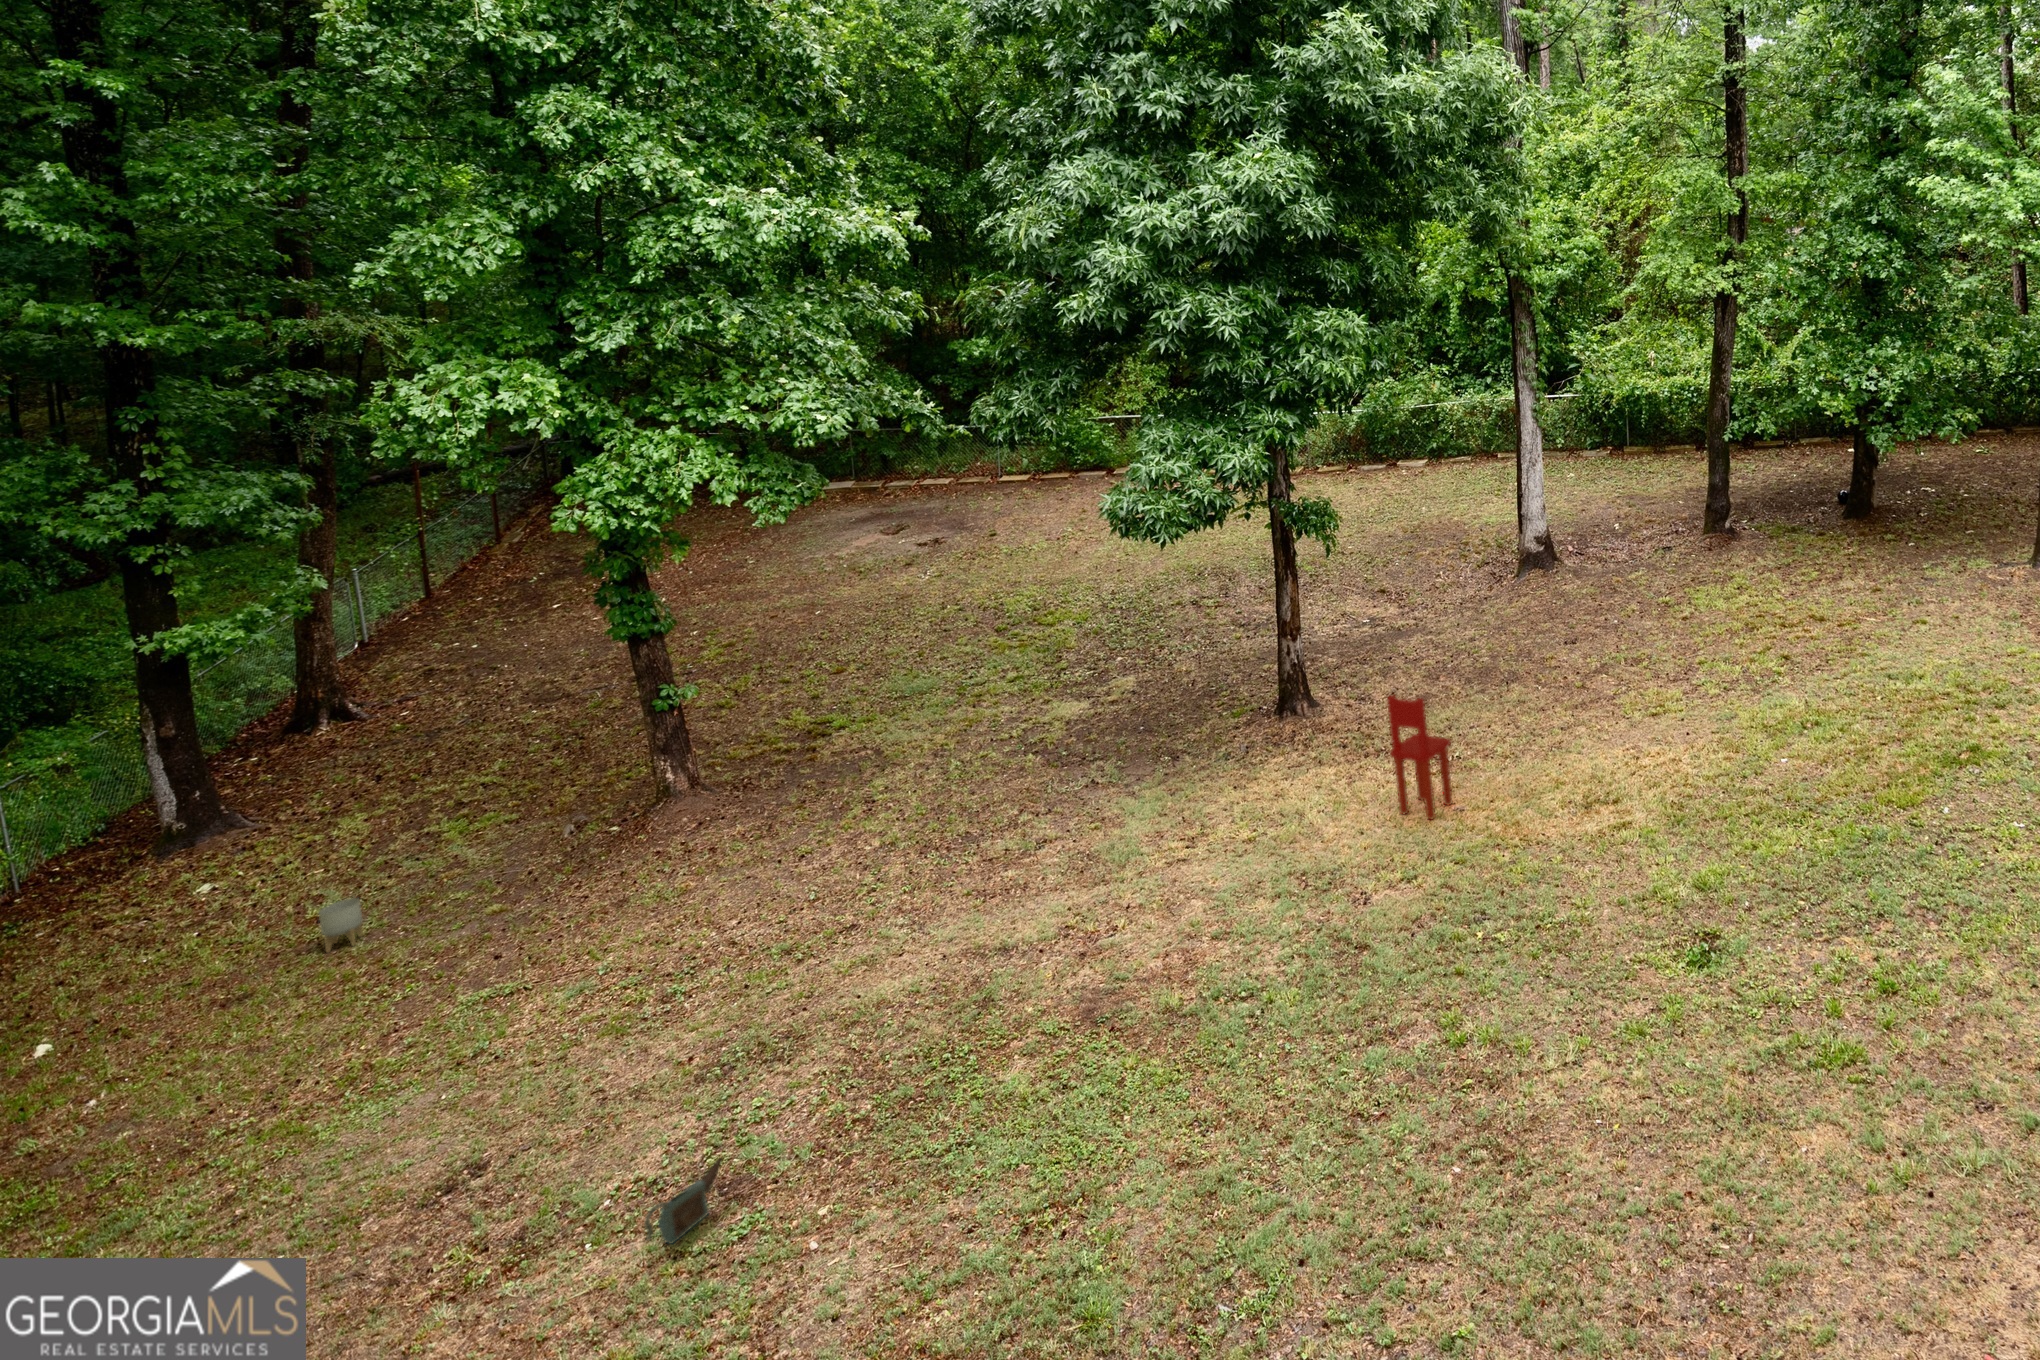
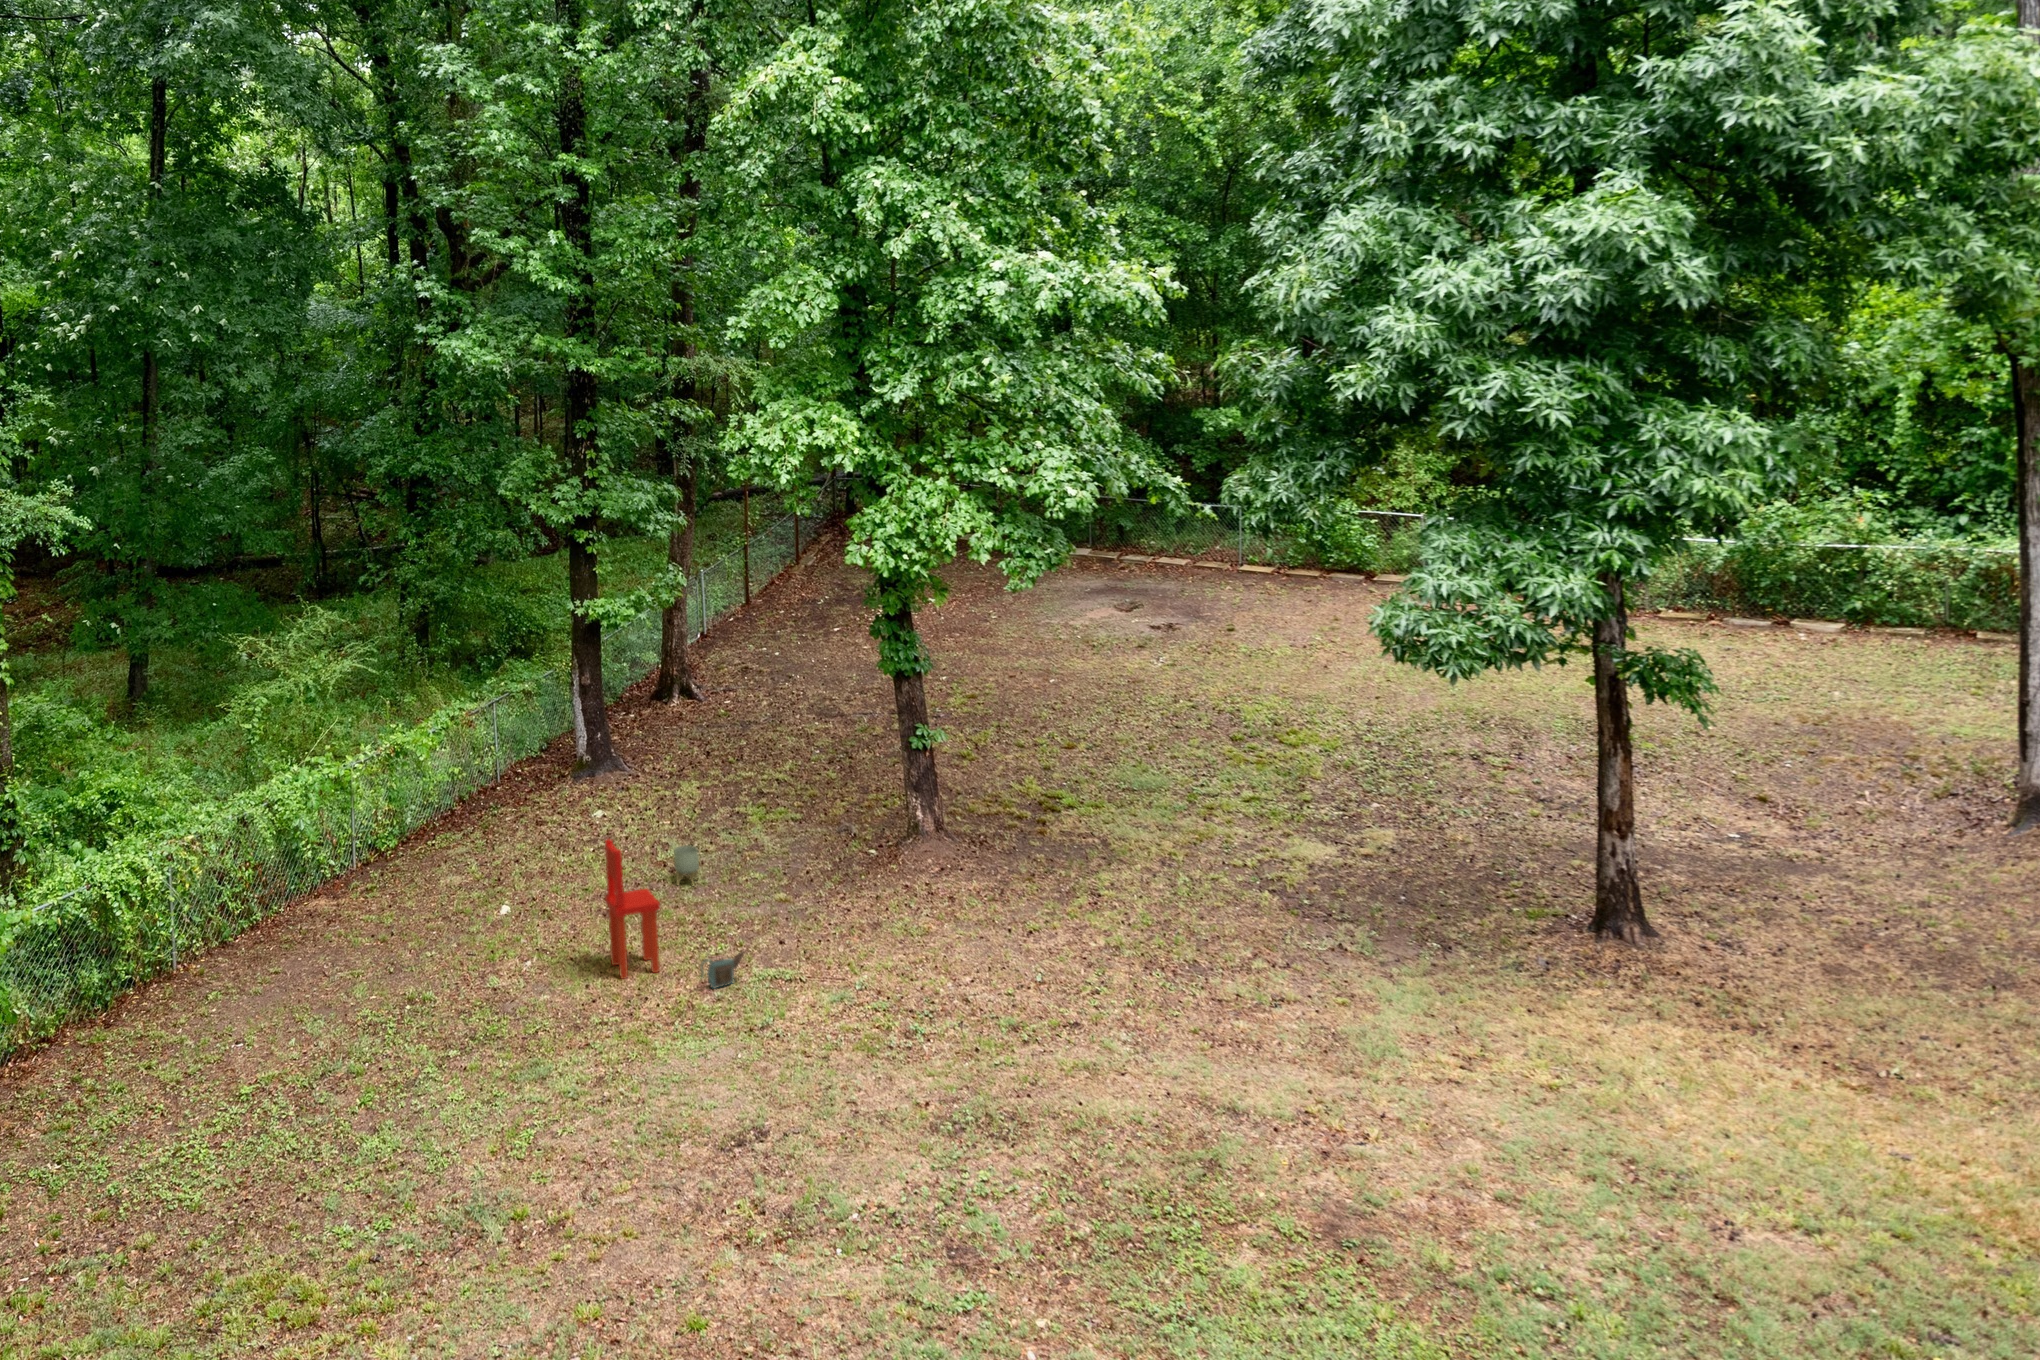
chair: present [1387,695,1453,820] -> present [605,840,660,978]
watering can: present [644,1158,722,1244] -> present [700,951,744,988]

